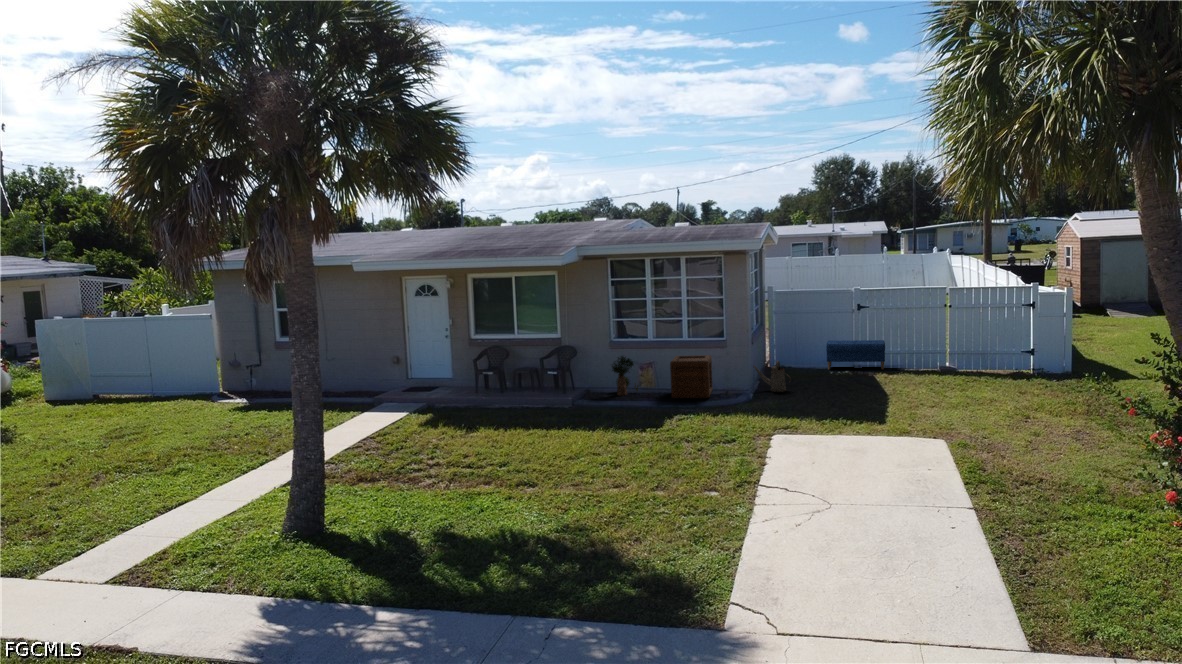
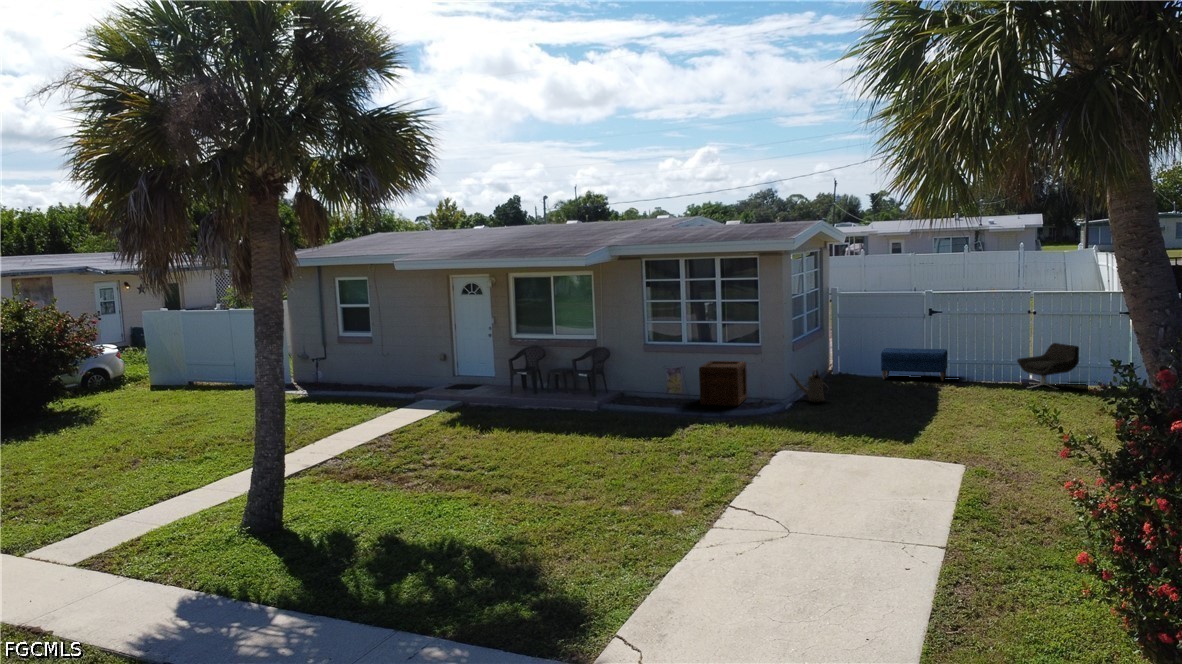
lounge chair: none [949,332,1004,373] -> present [1017,343,1079,388]
potted plant: present [612,356,638,396] -> none [641,358,673,400]

